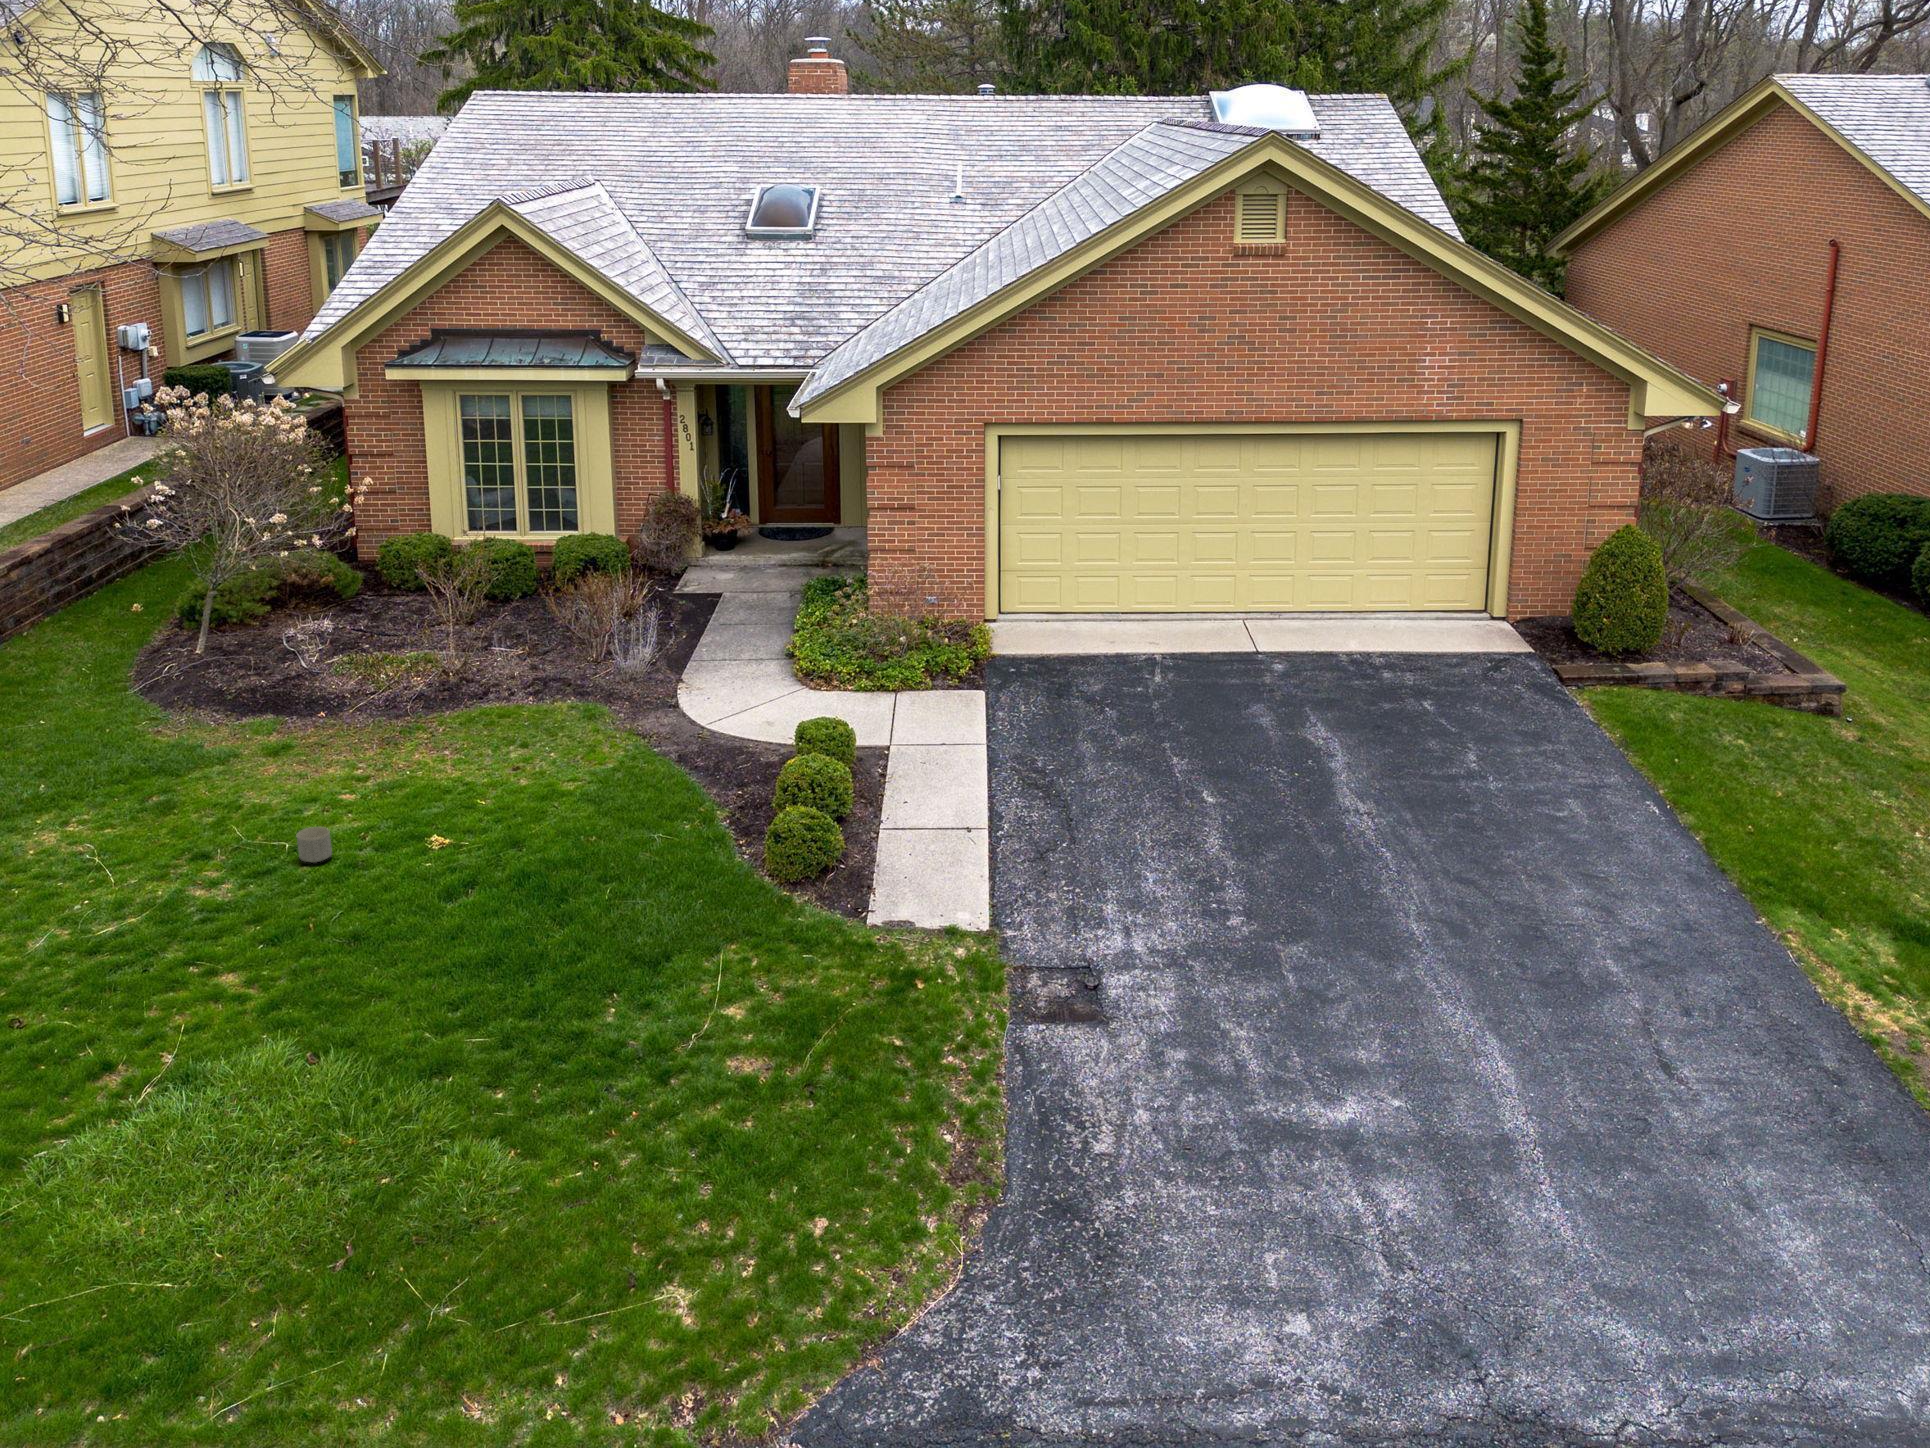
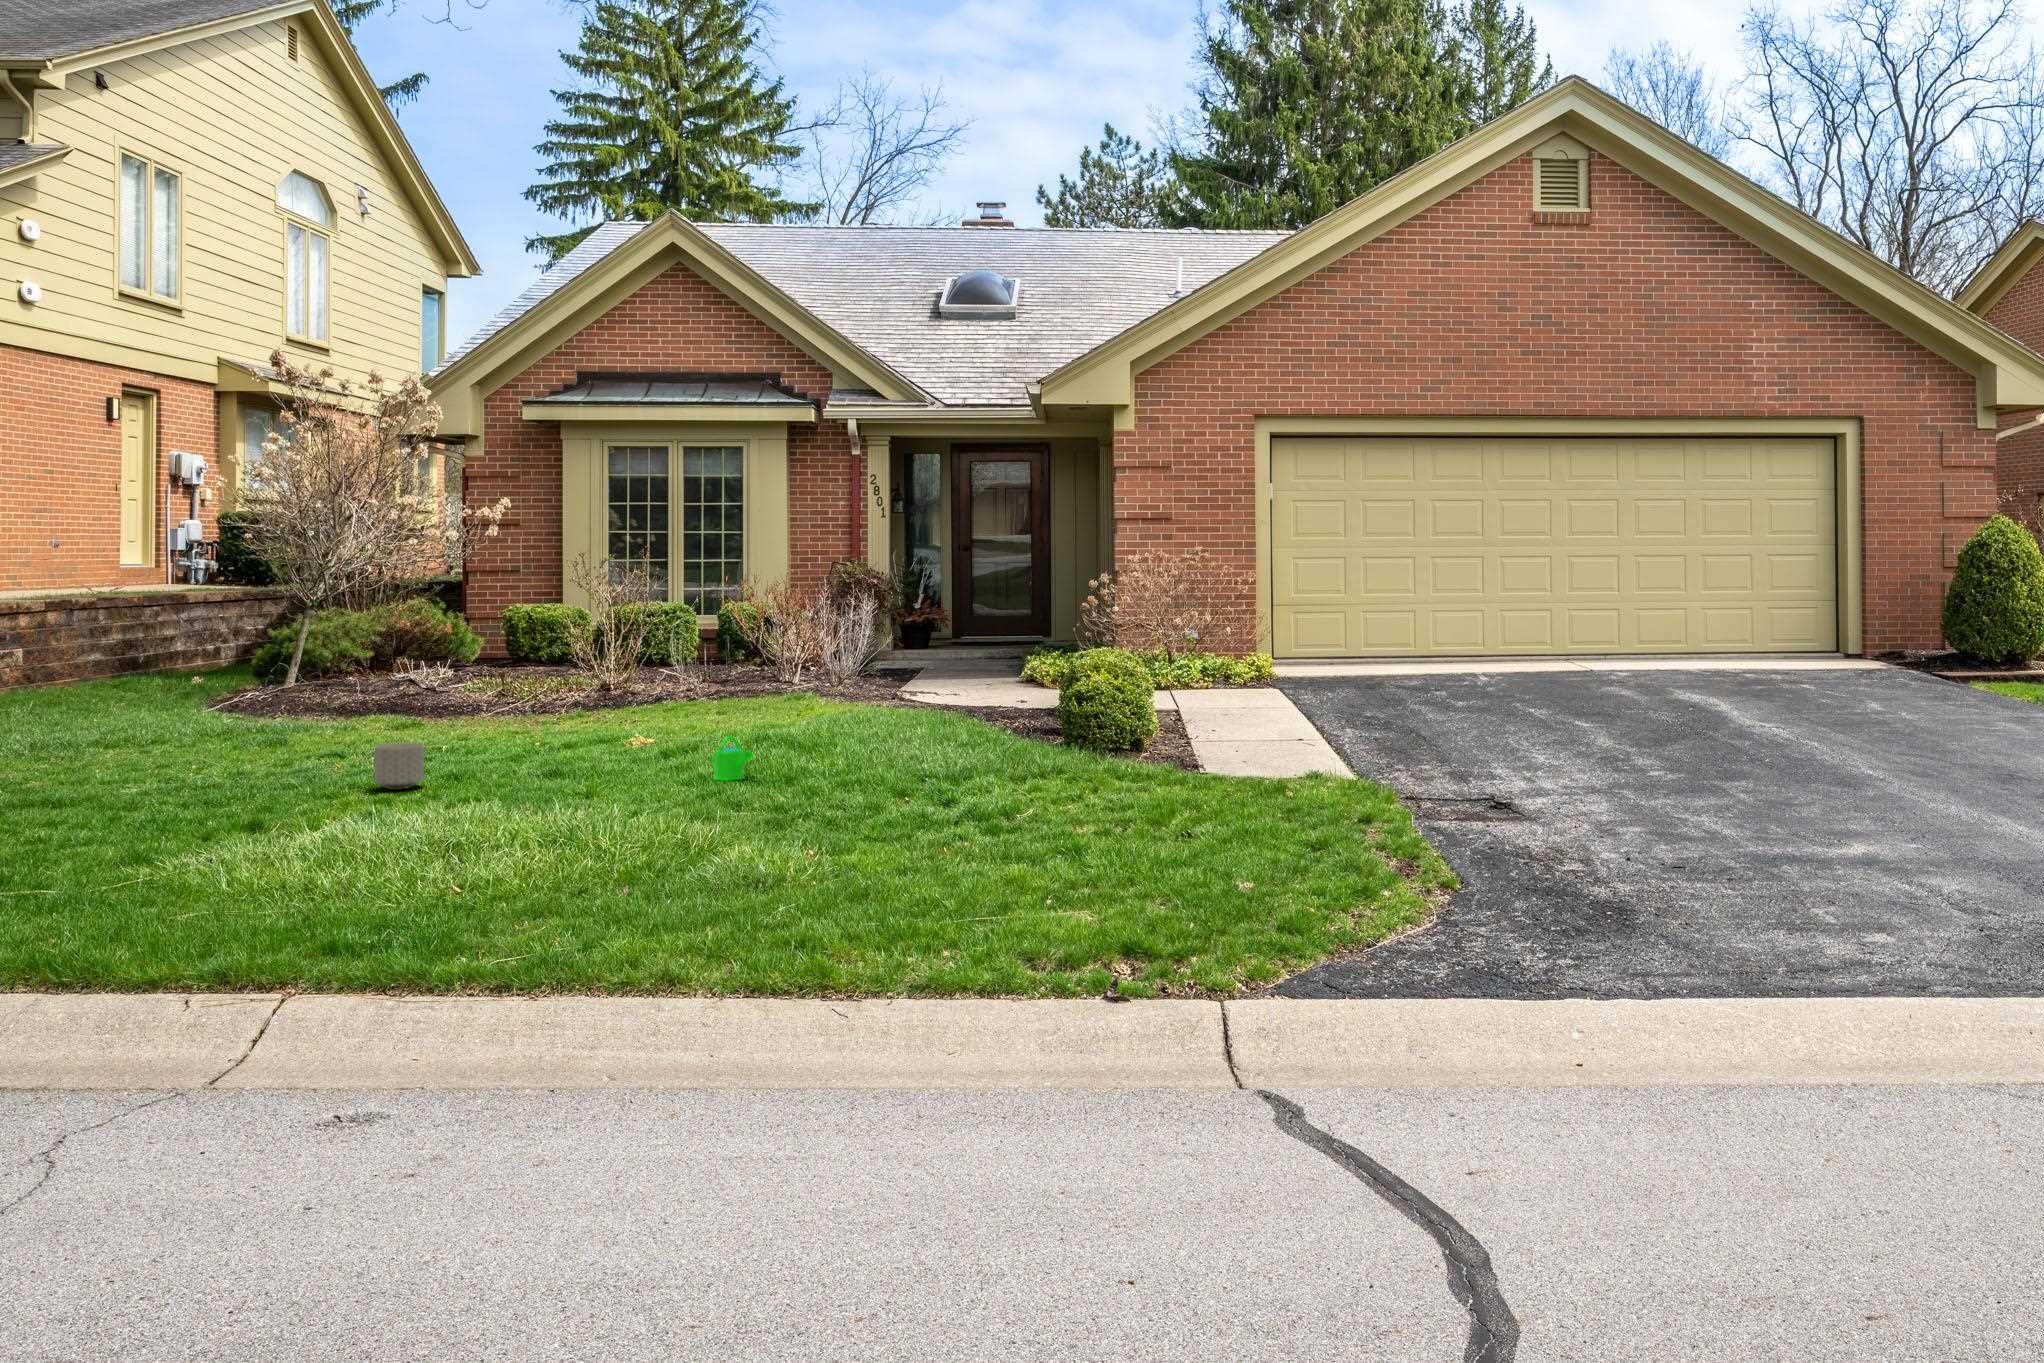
watering can: none [525,819,553,852] -> present [711,736,754,781]

